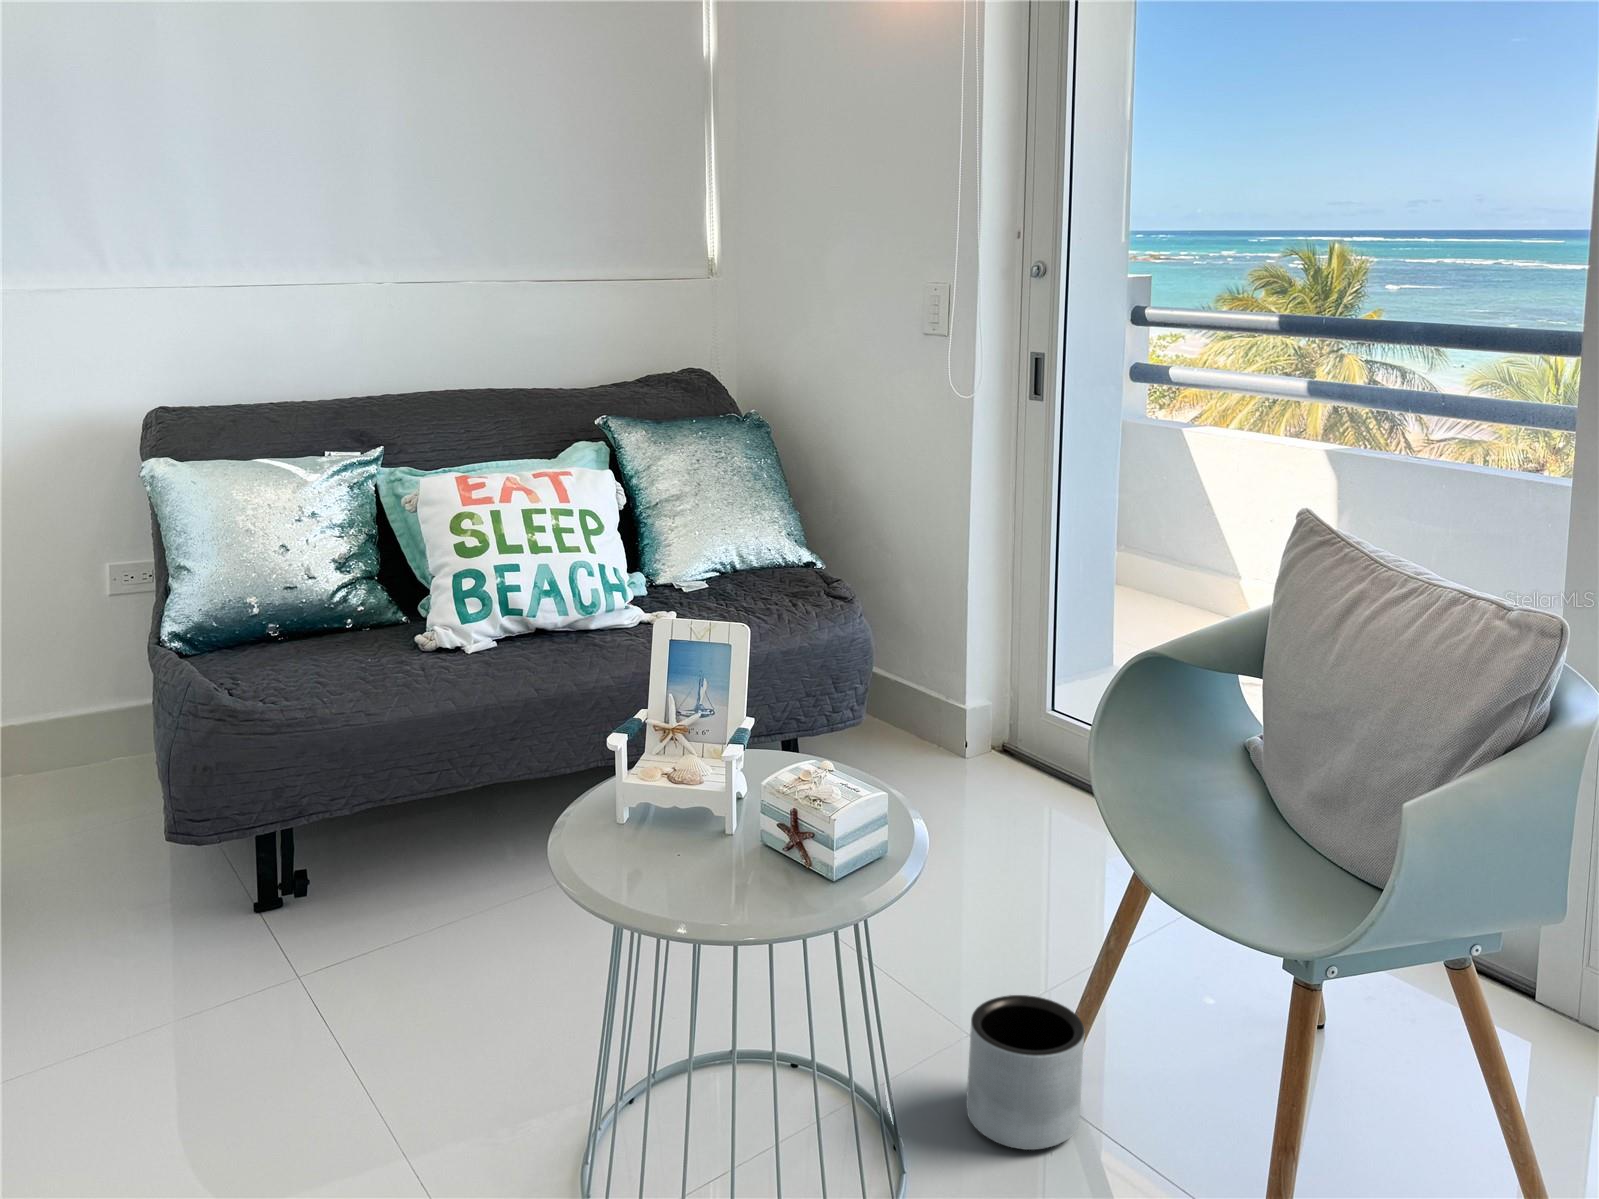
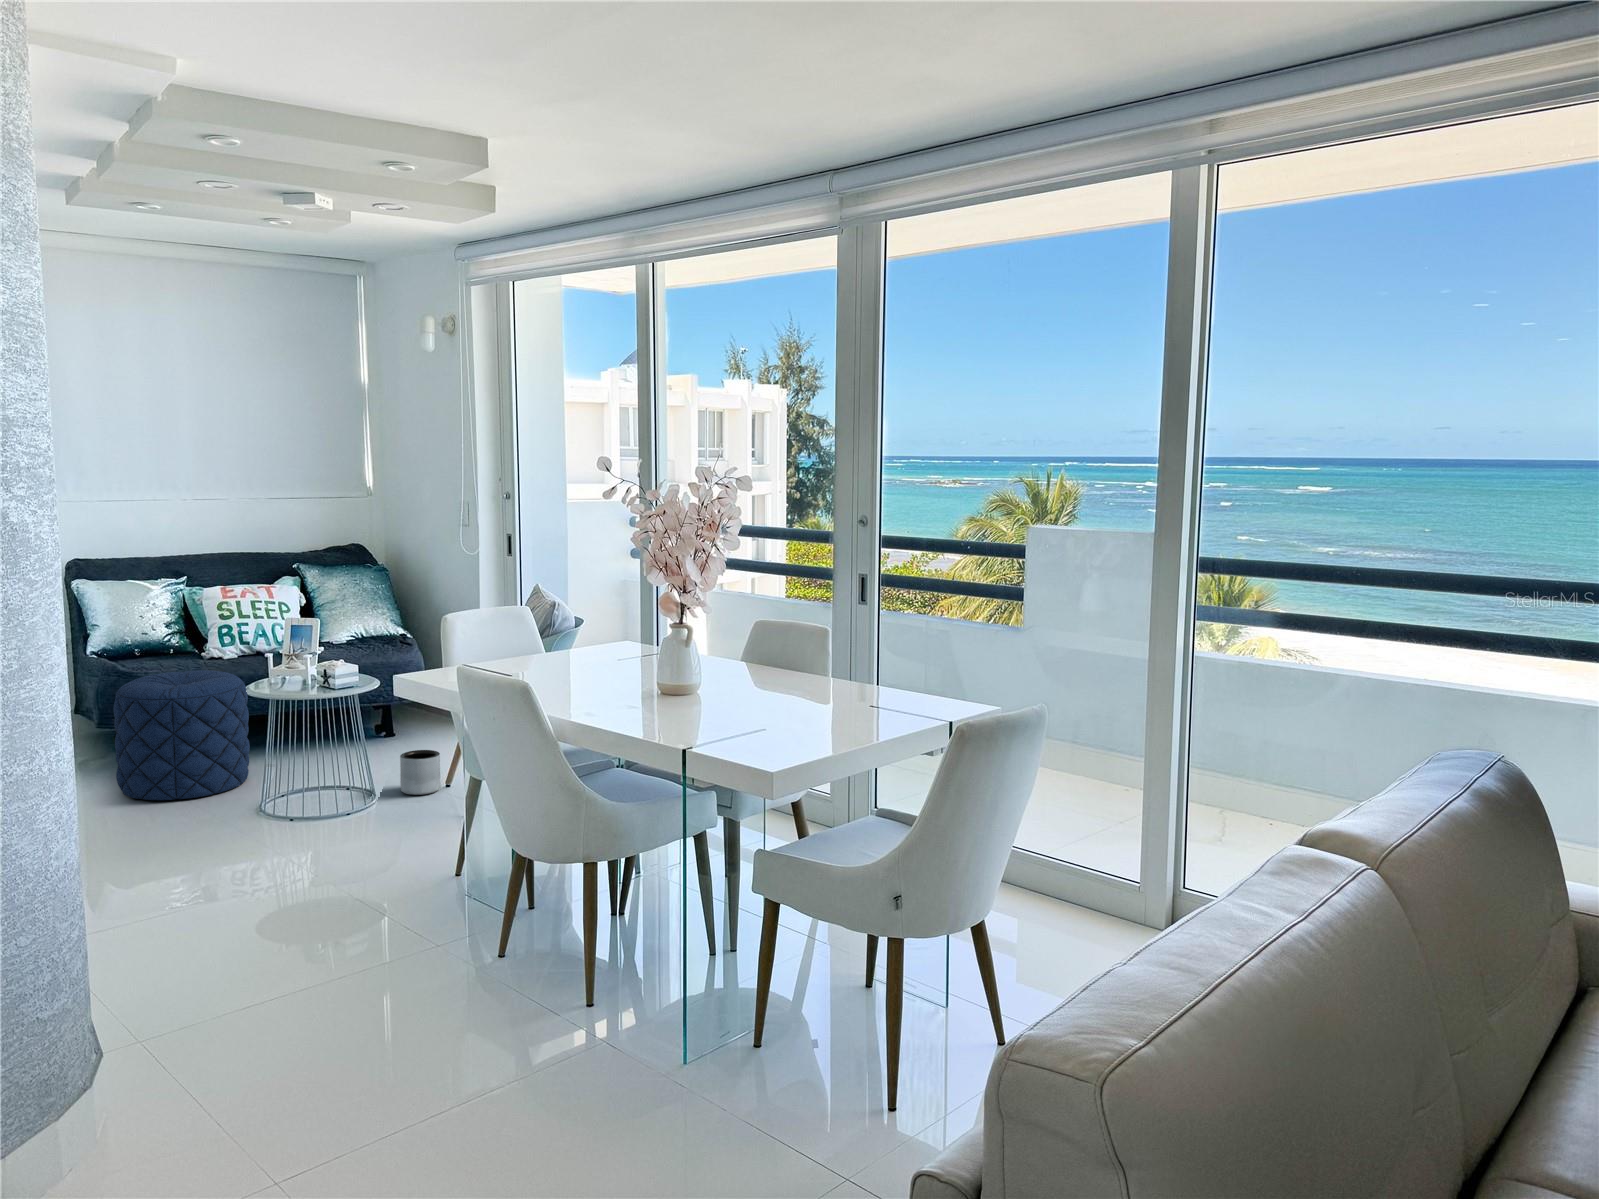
pouf: none [201,718,544,1109] -> present [114,670,250,800]

